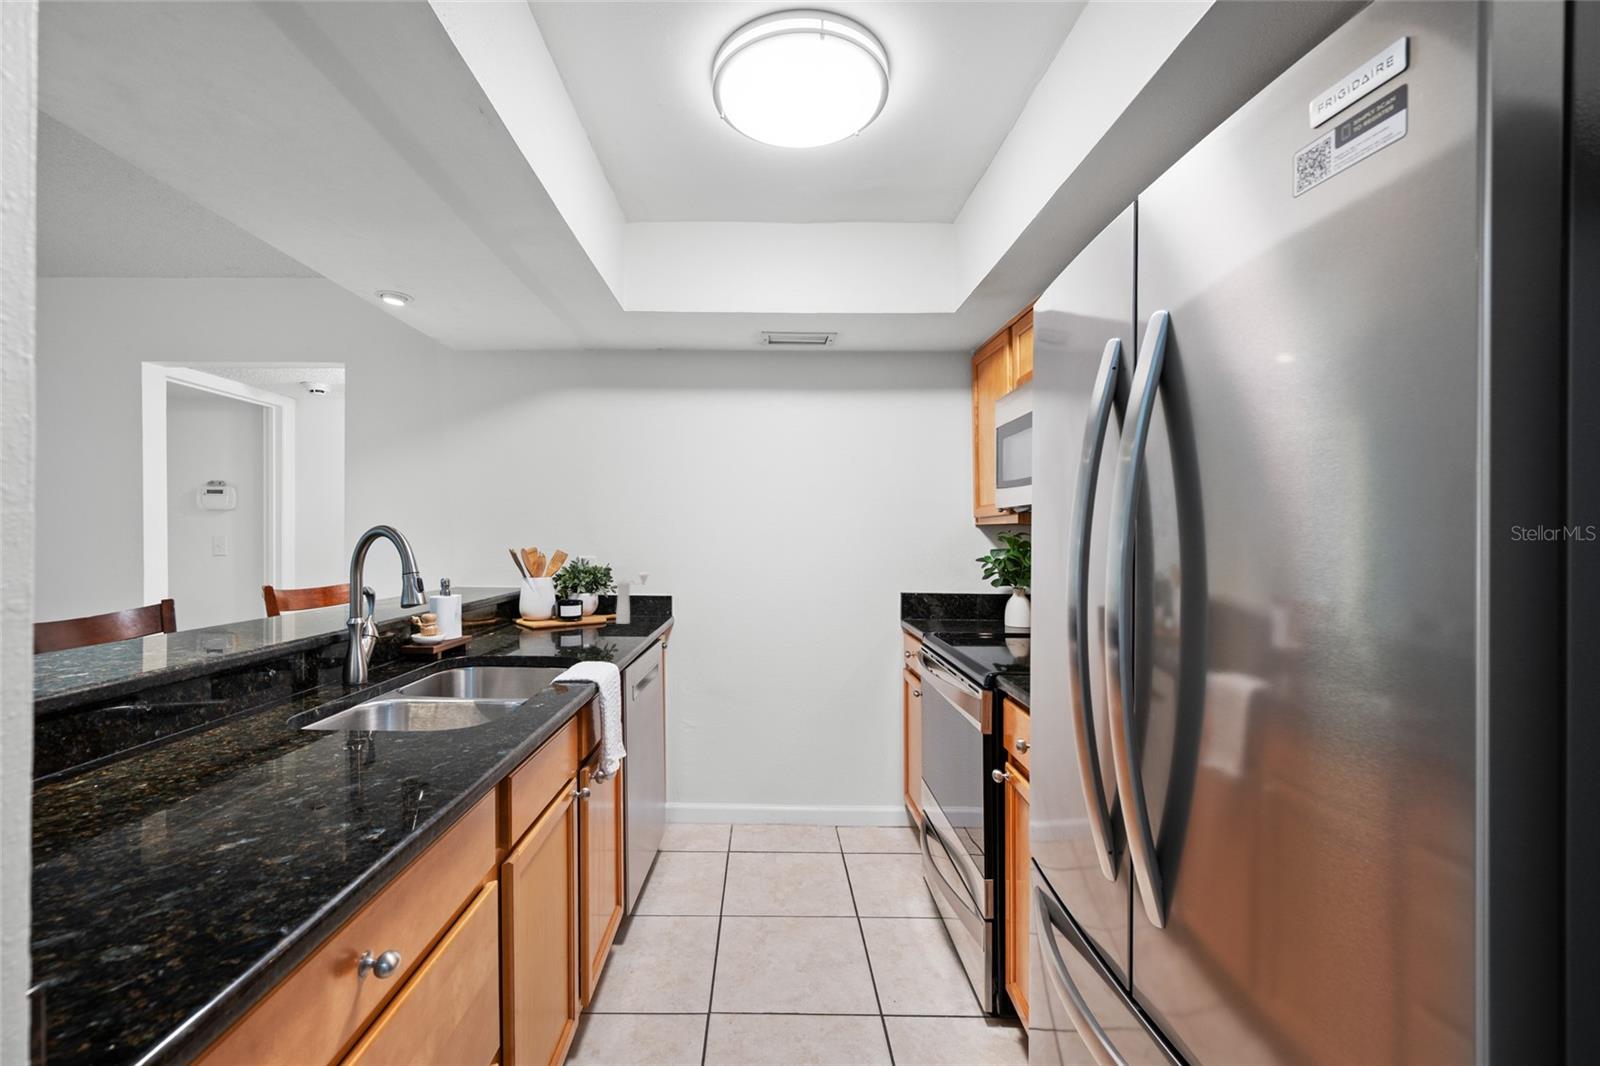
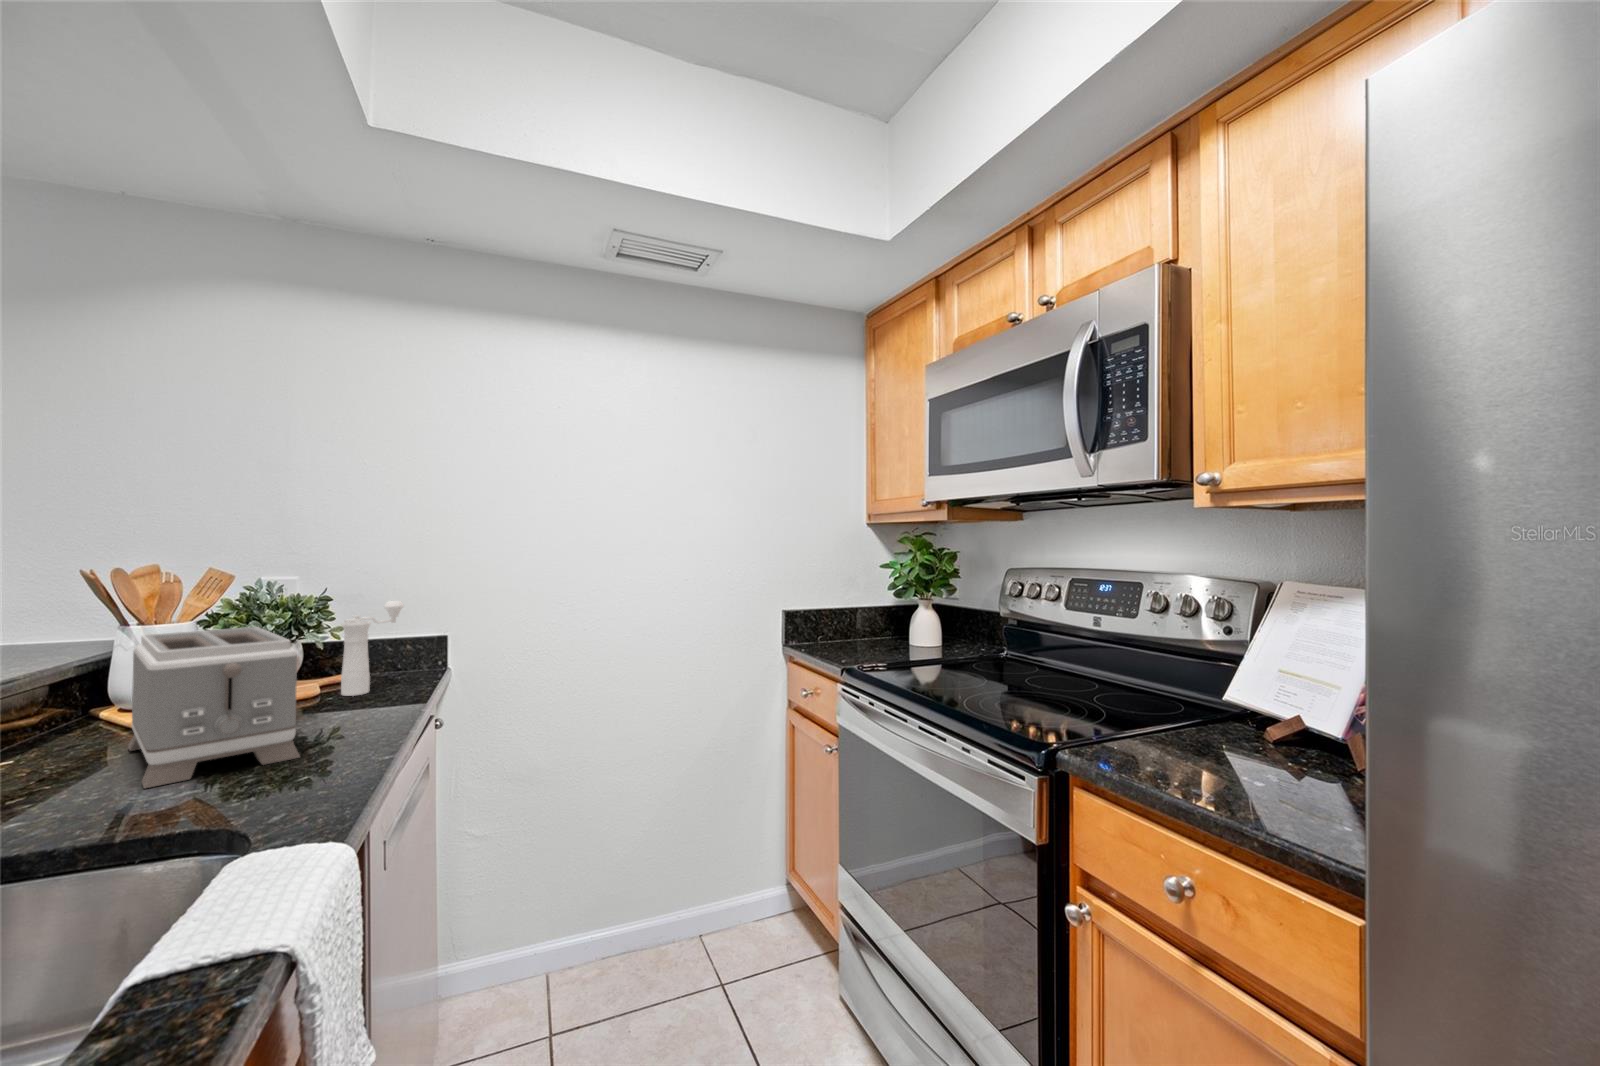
toaster: none [527,579,592,643] -> present [128,627,300,788]

